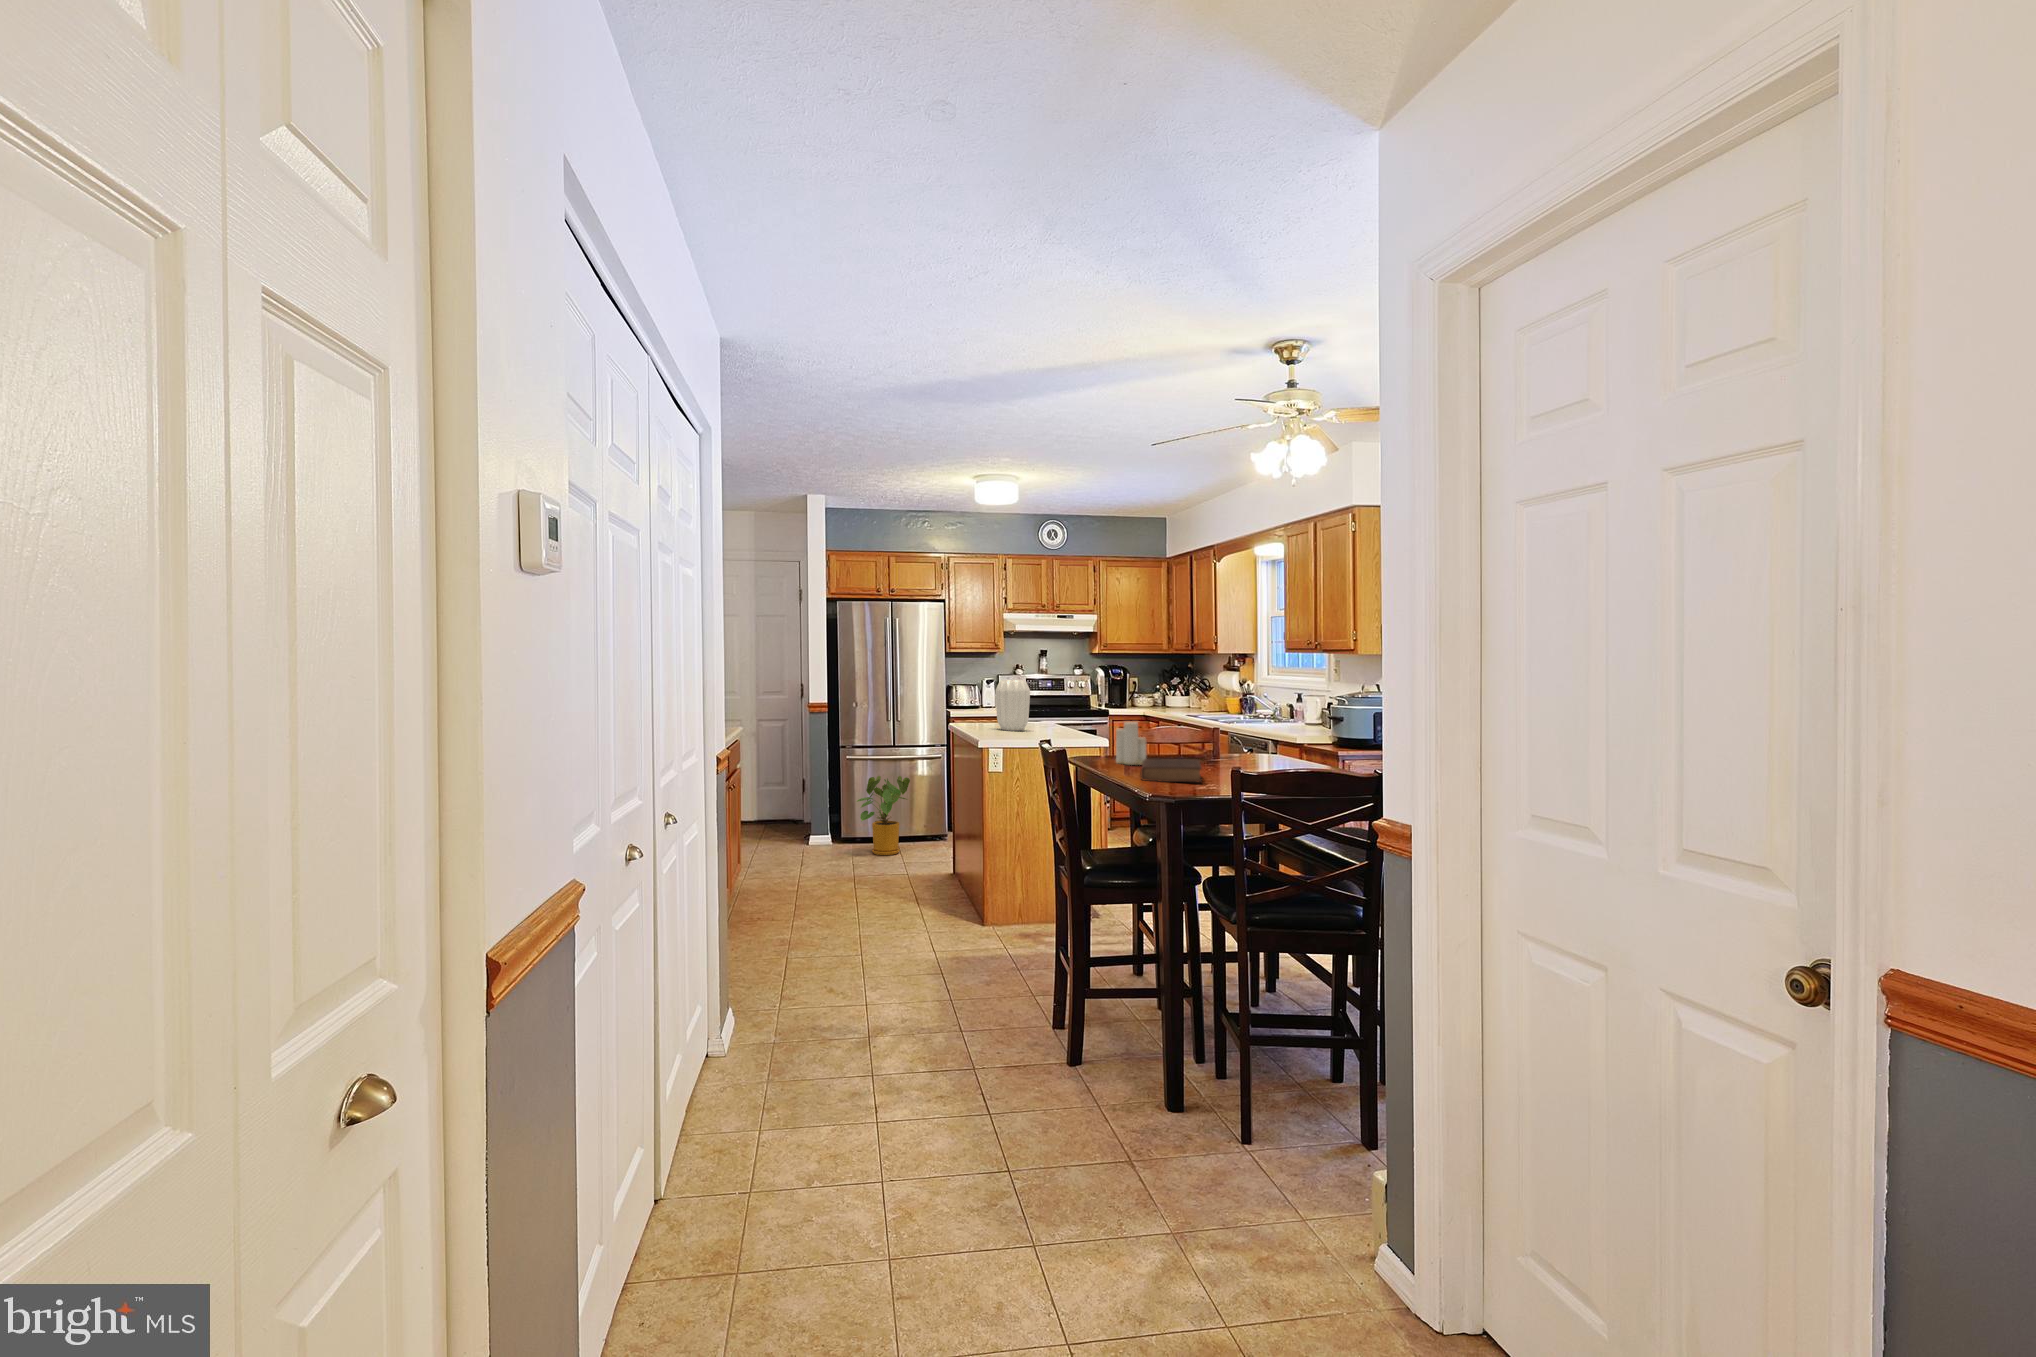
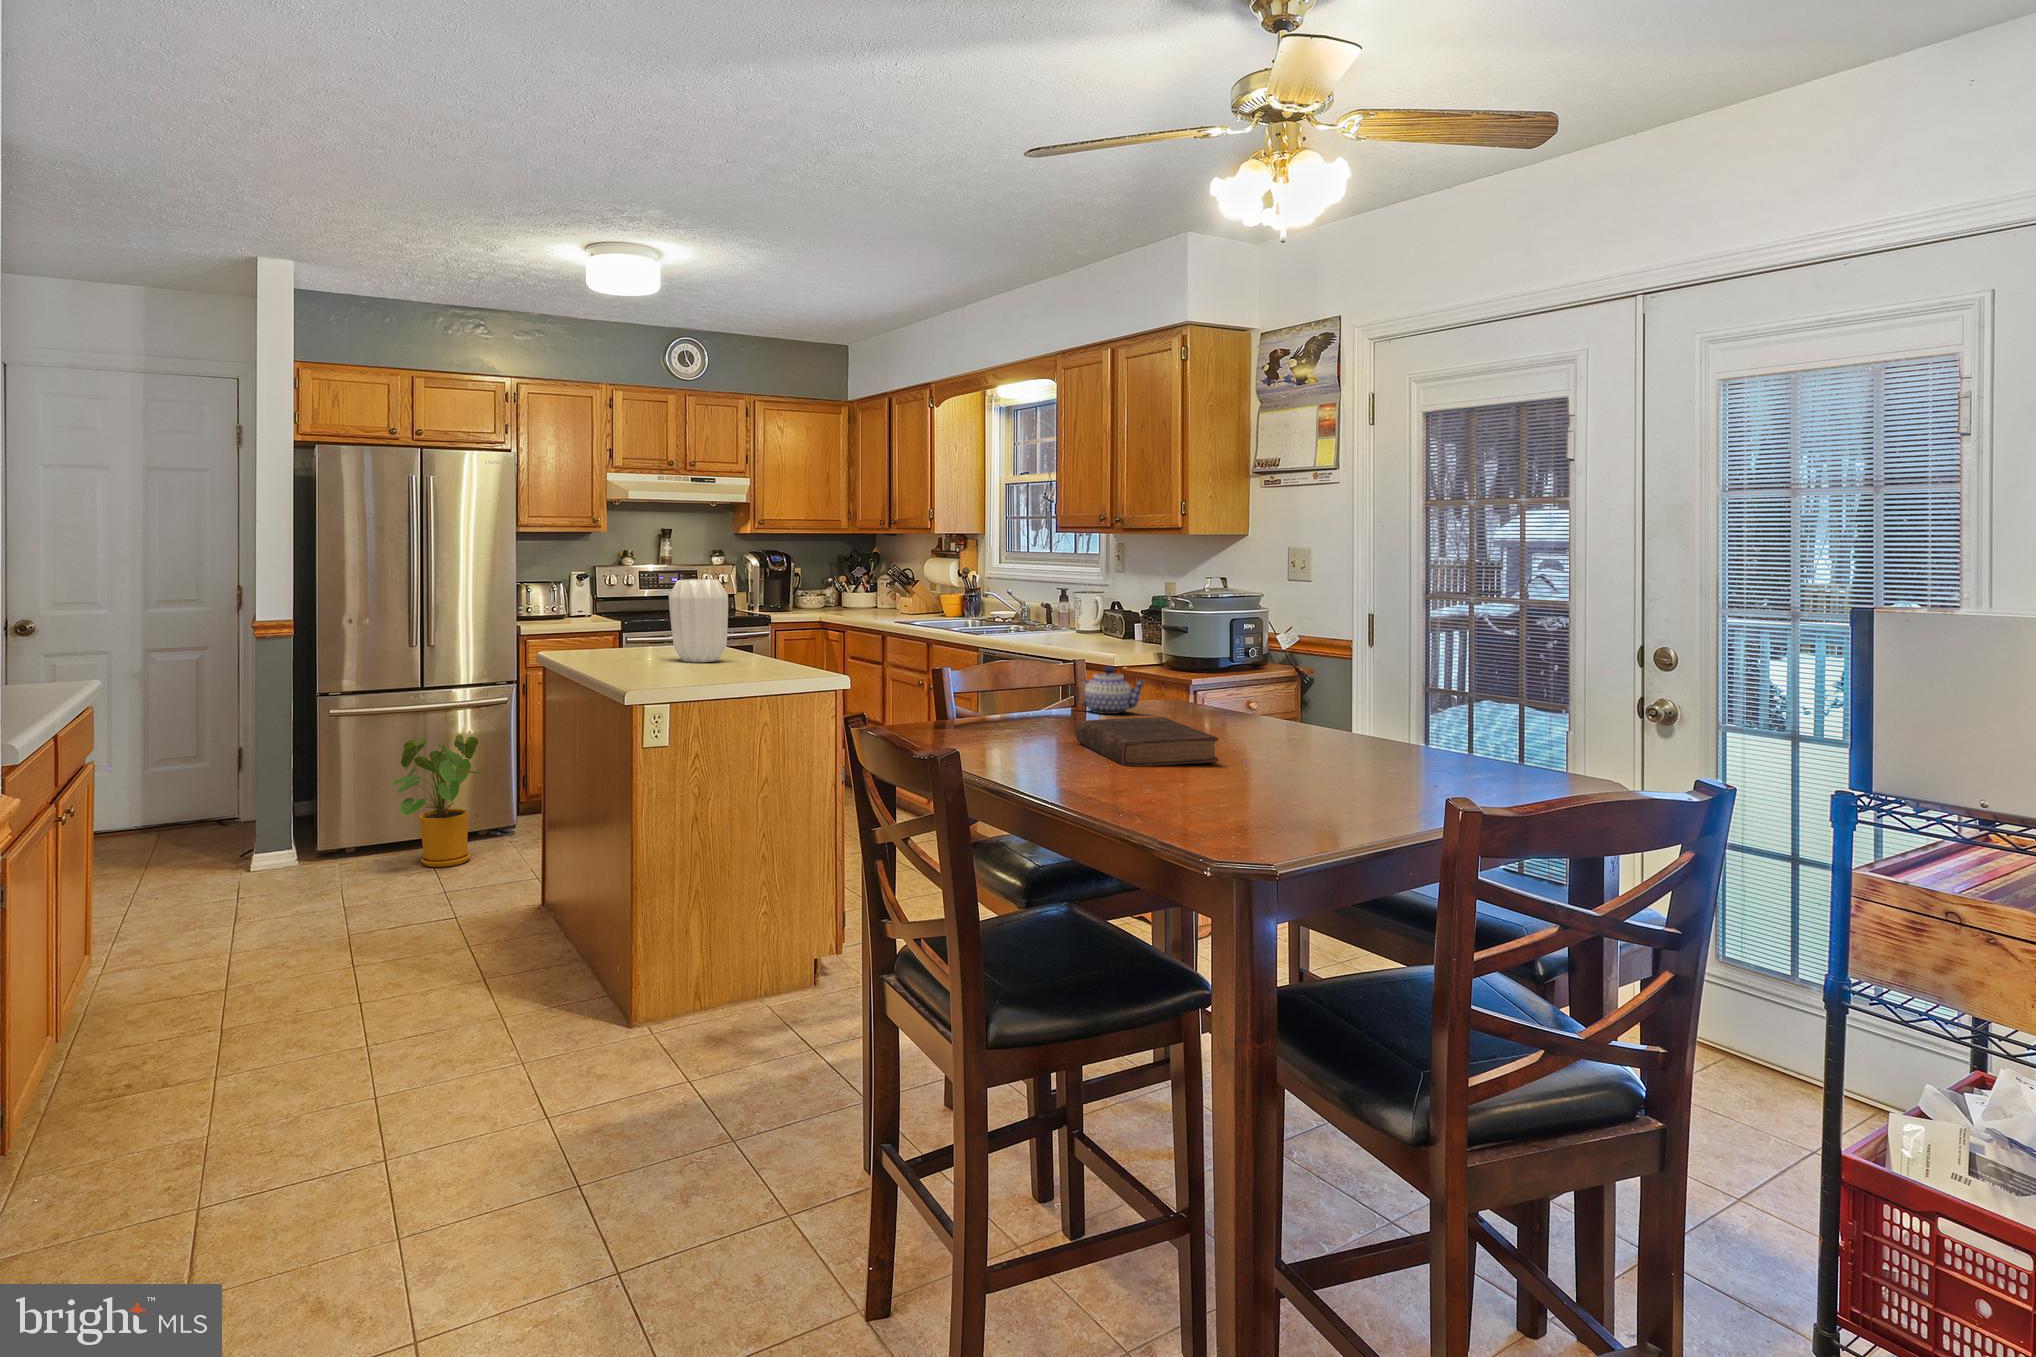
candle: present [1116,722,1146,765] -> none [991,648,1046,727]
teapot: none [1187,734,1235,764] -> present [1082,666,1144,714]

